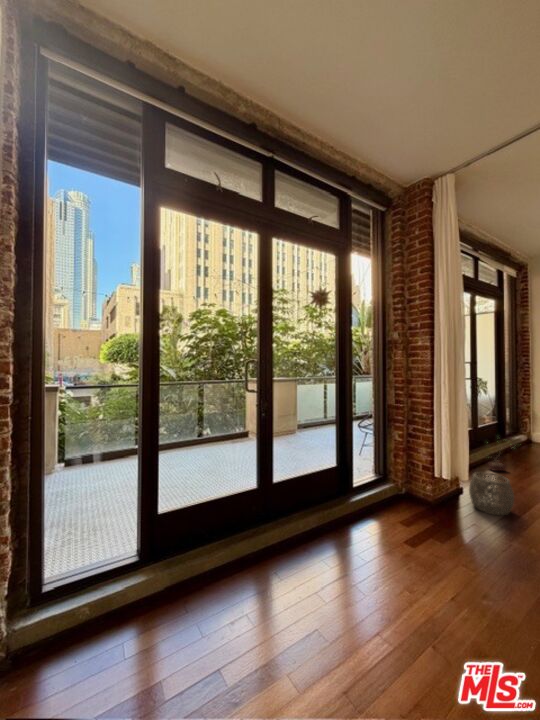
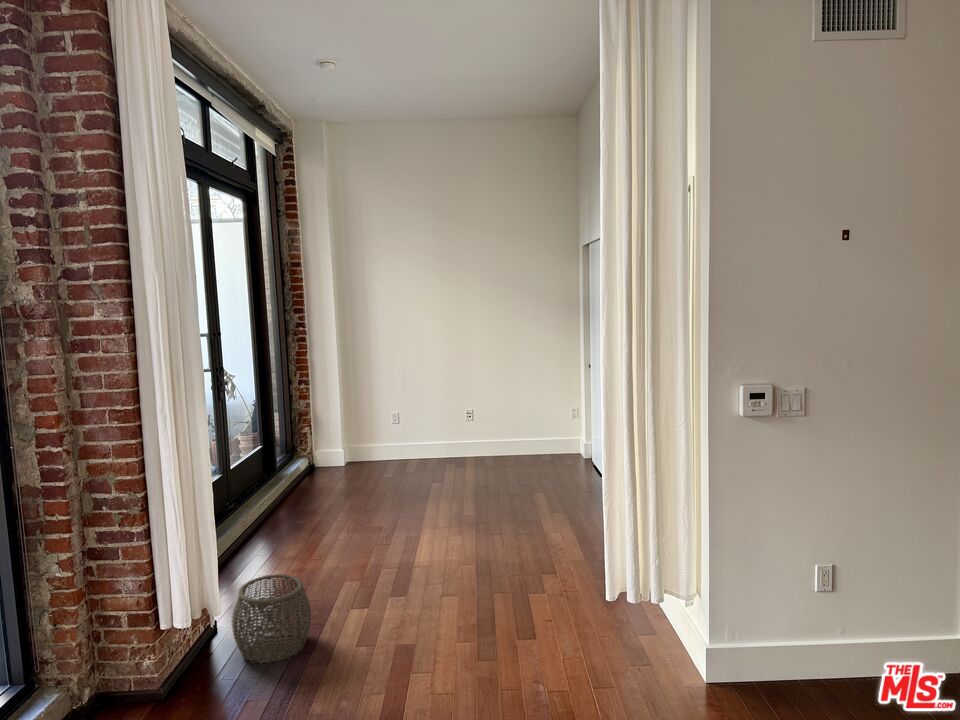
potted plant: present [487,442,513,471] -> none [247,475,305,549]

